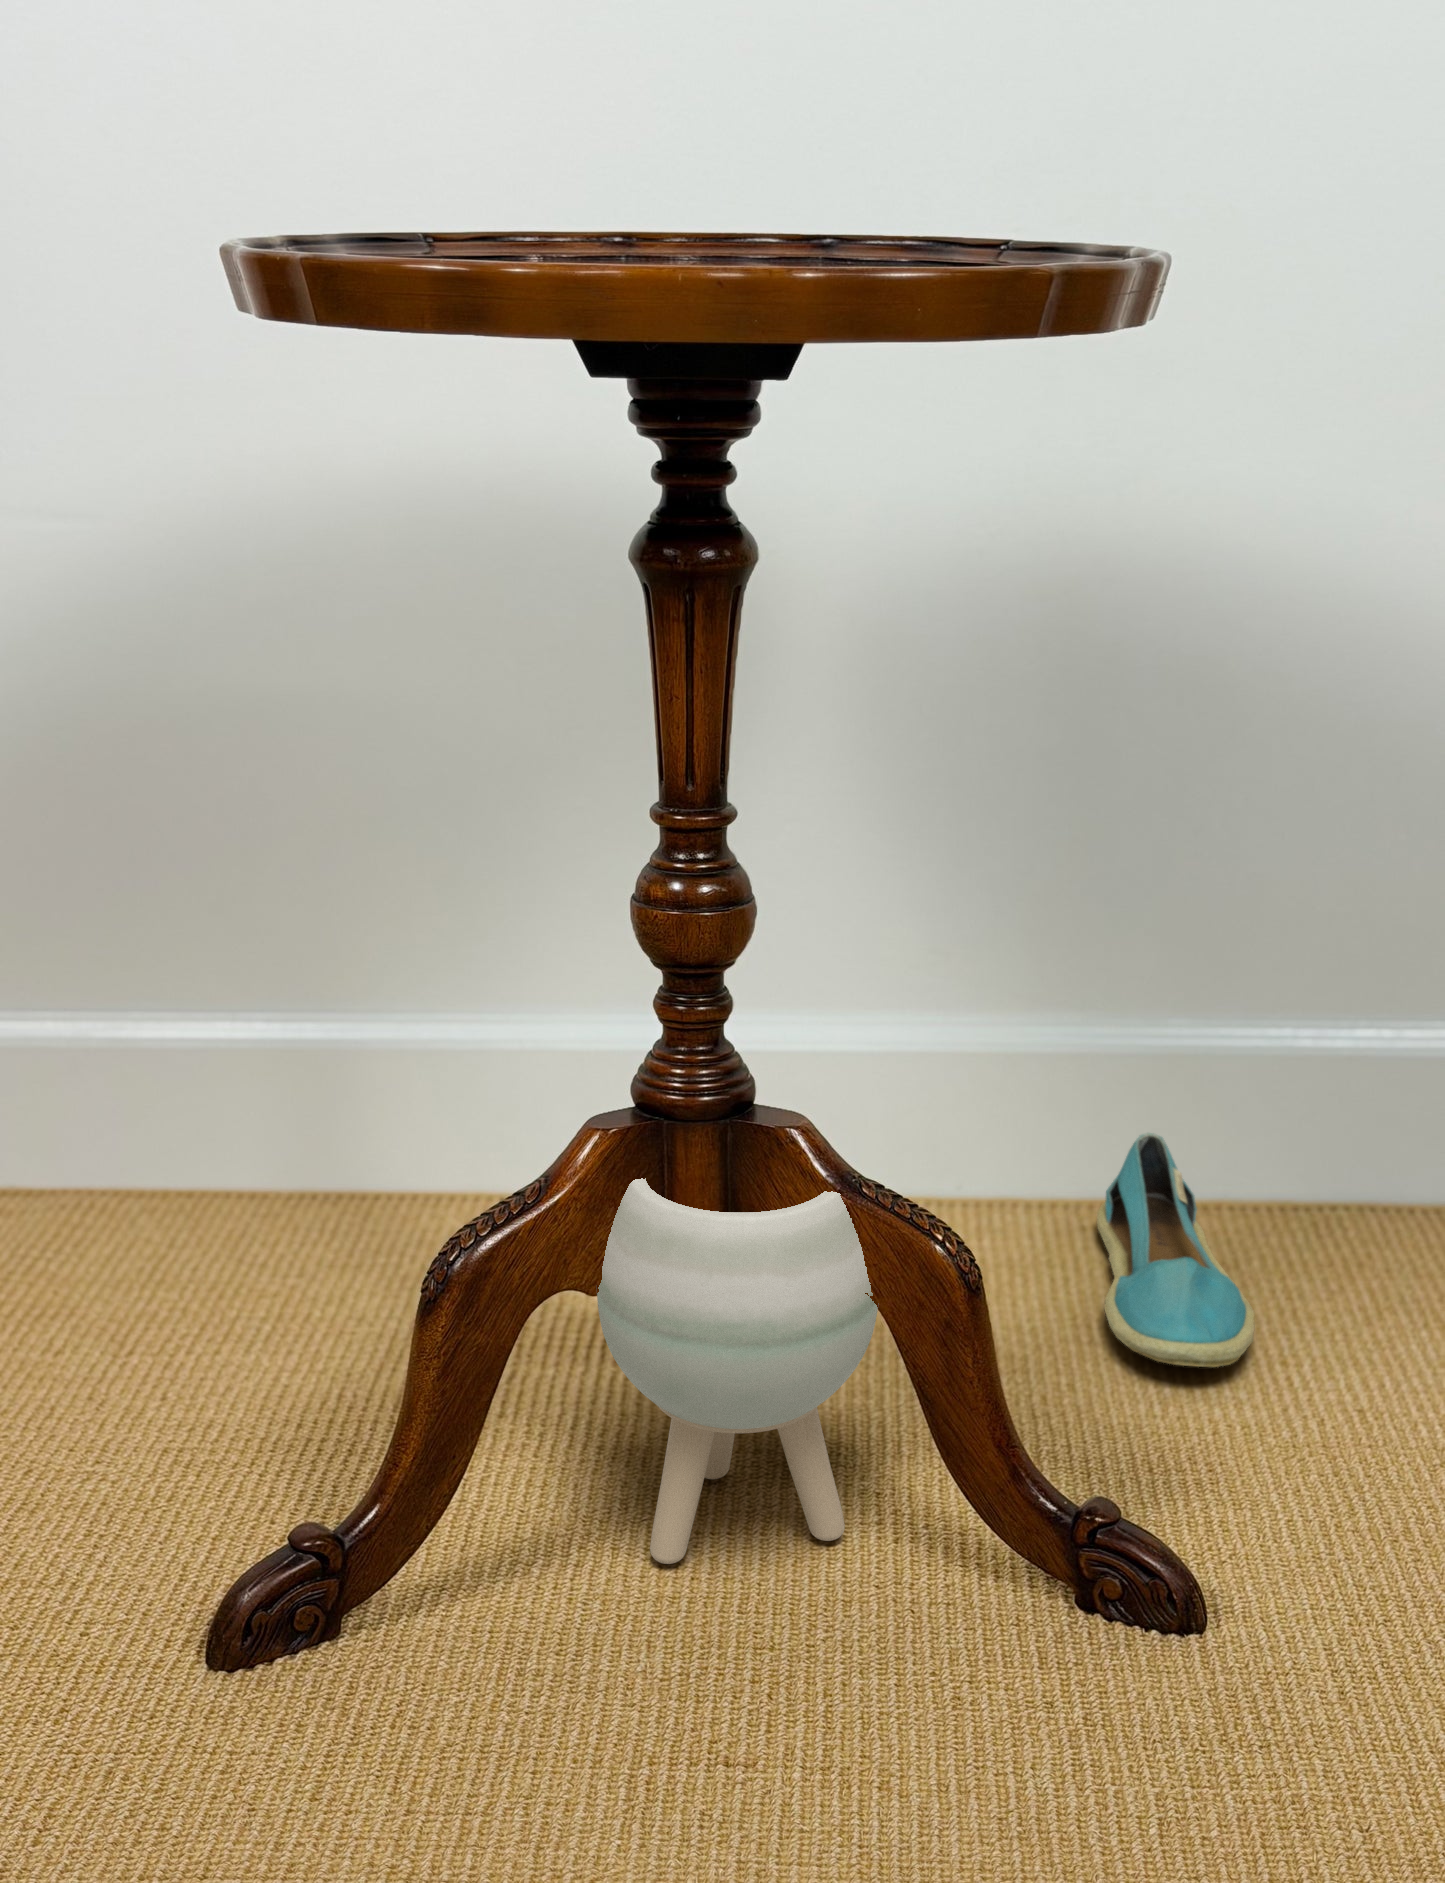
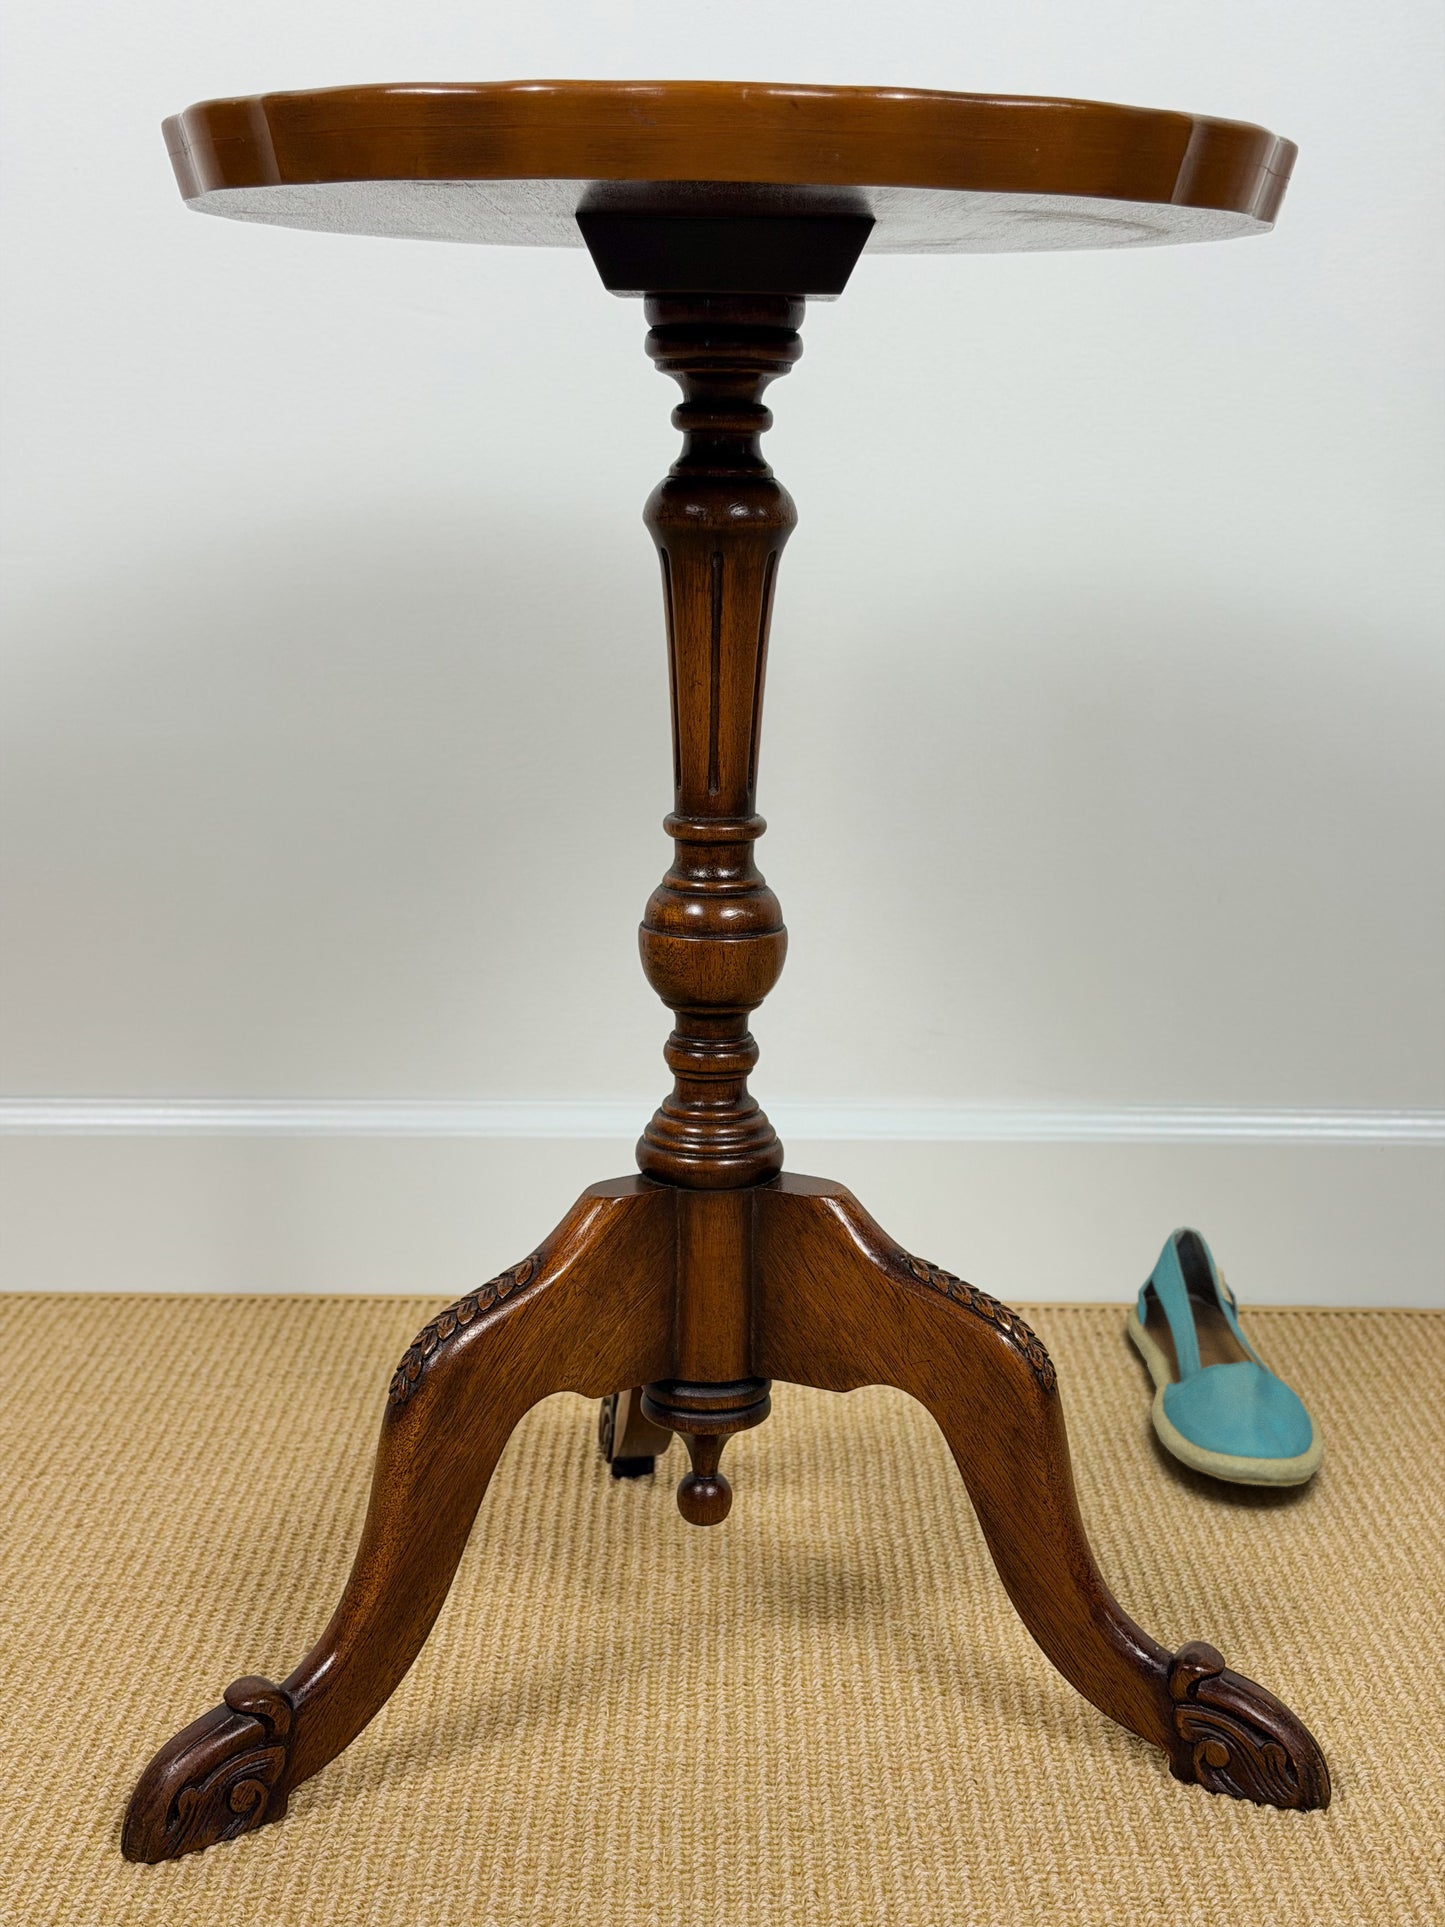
planter: present [597,1178,878,1564] -> none [599,1209,931,1723]

